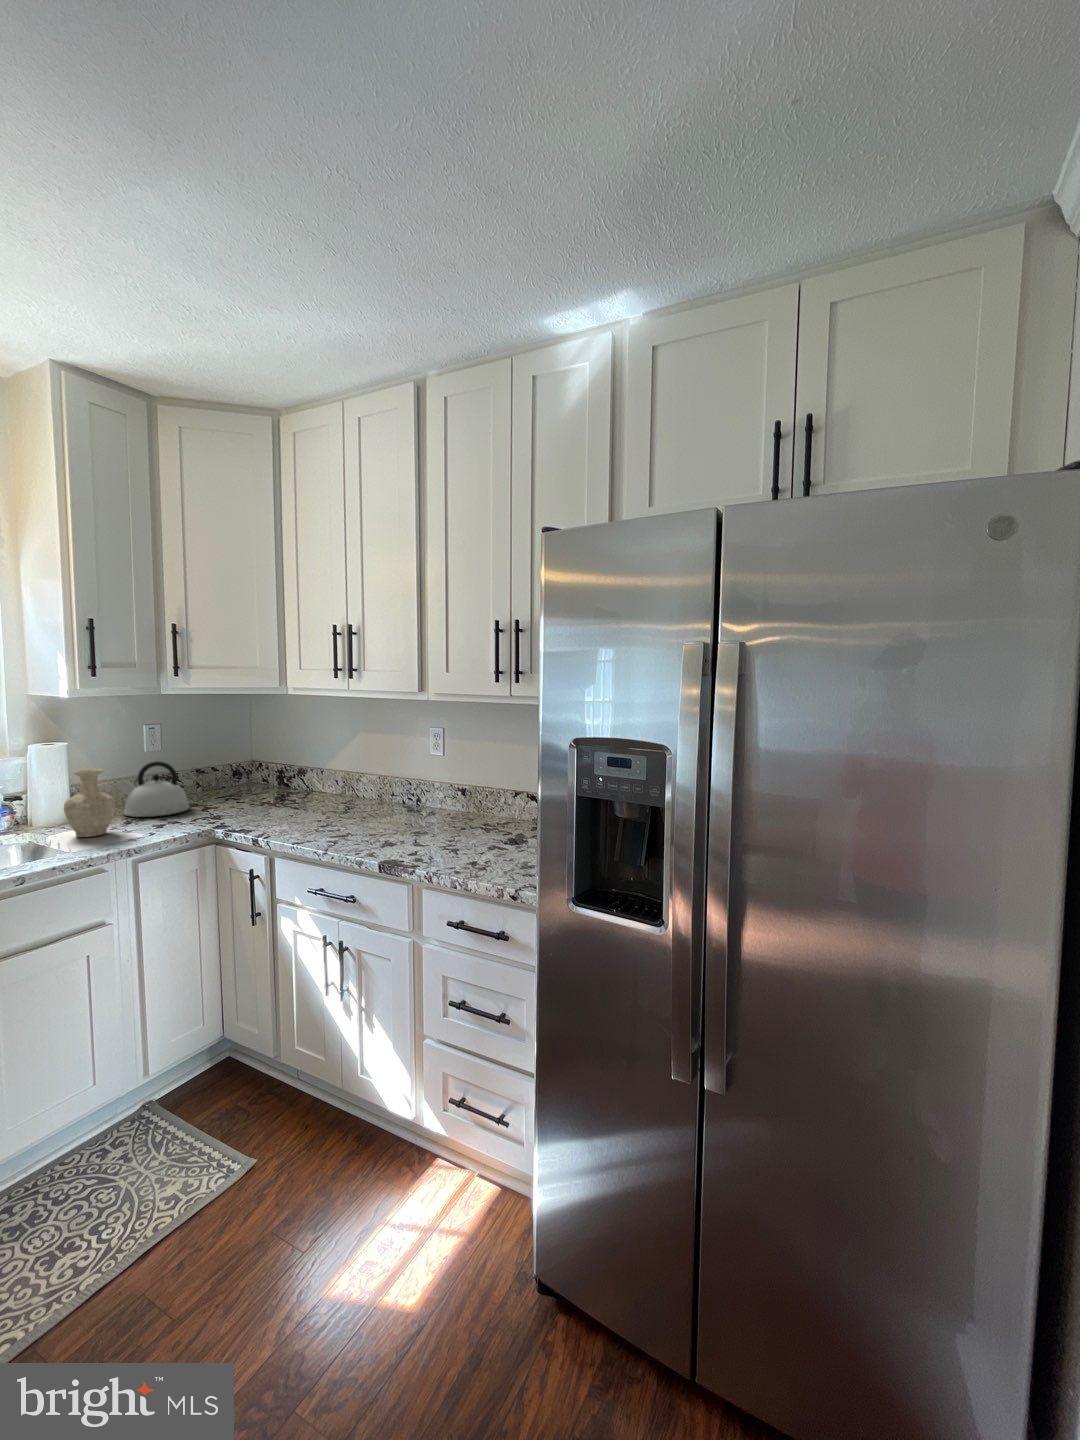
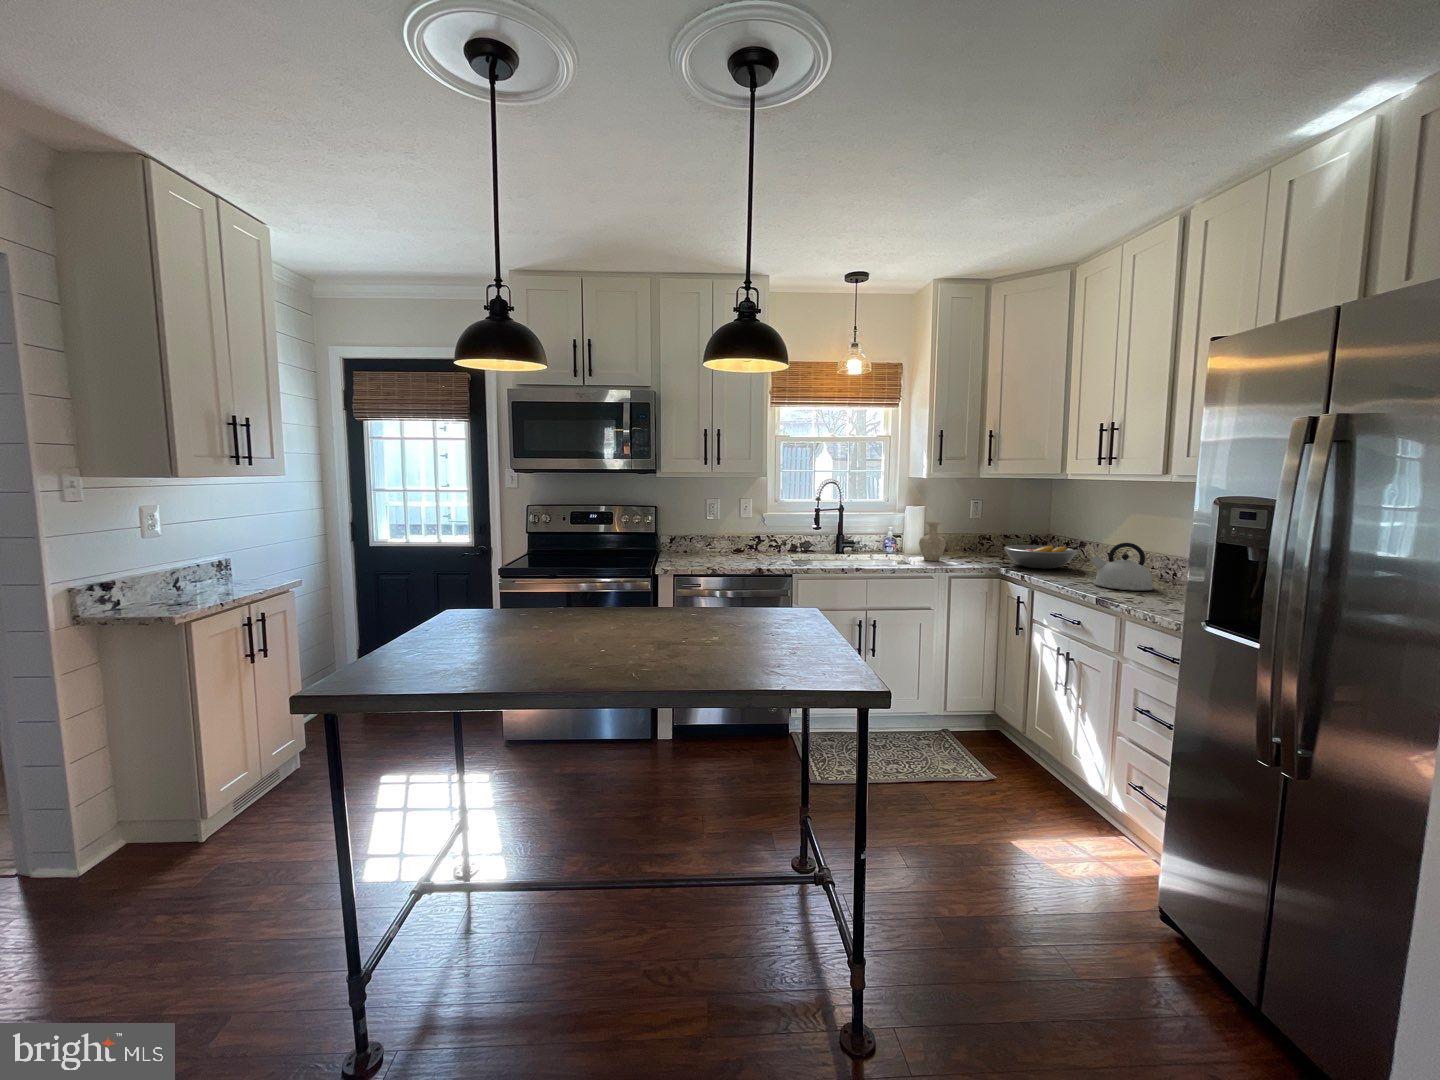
kettle: present [117,761,190,817] -> present [1090,543,1154,590]
fruit bowl: none [213,784,311,820] -> present [1004,545,1077,569]

